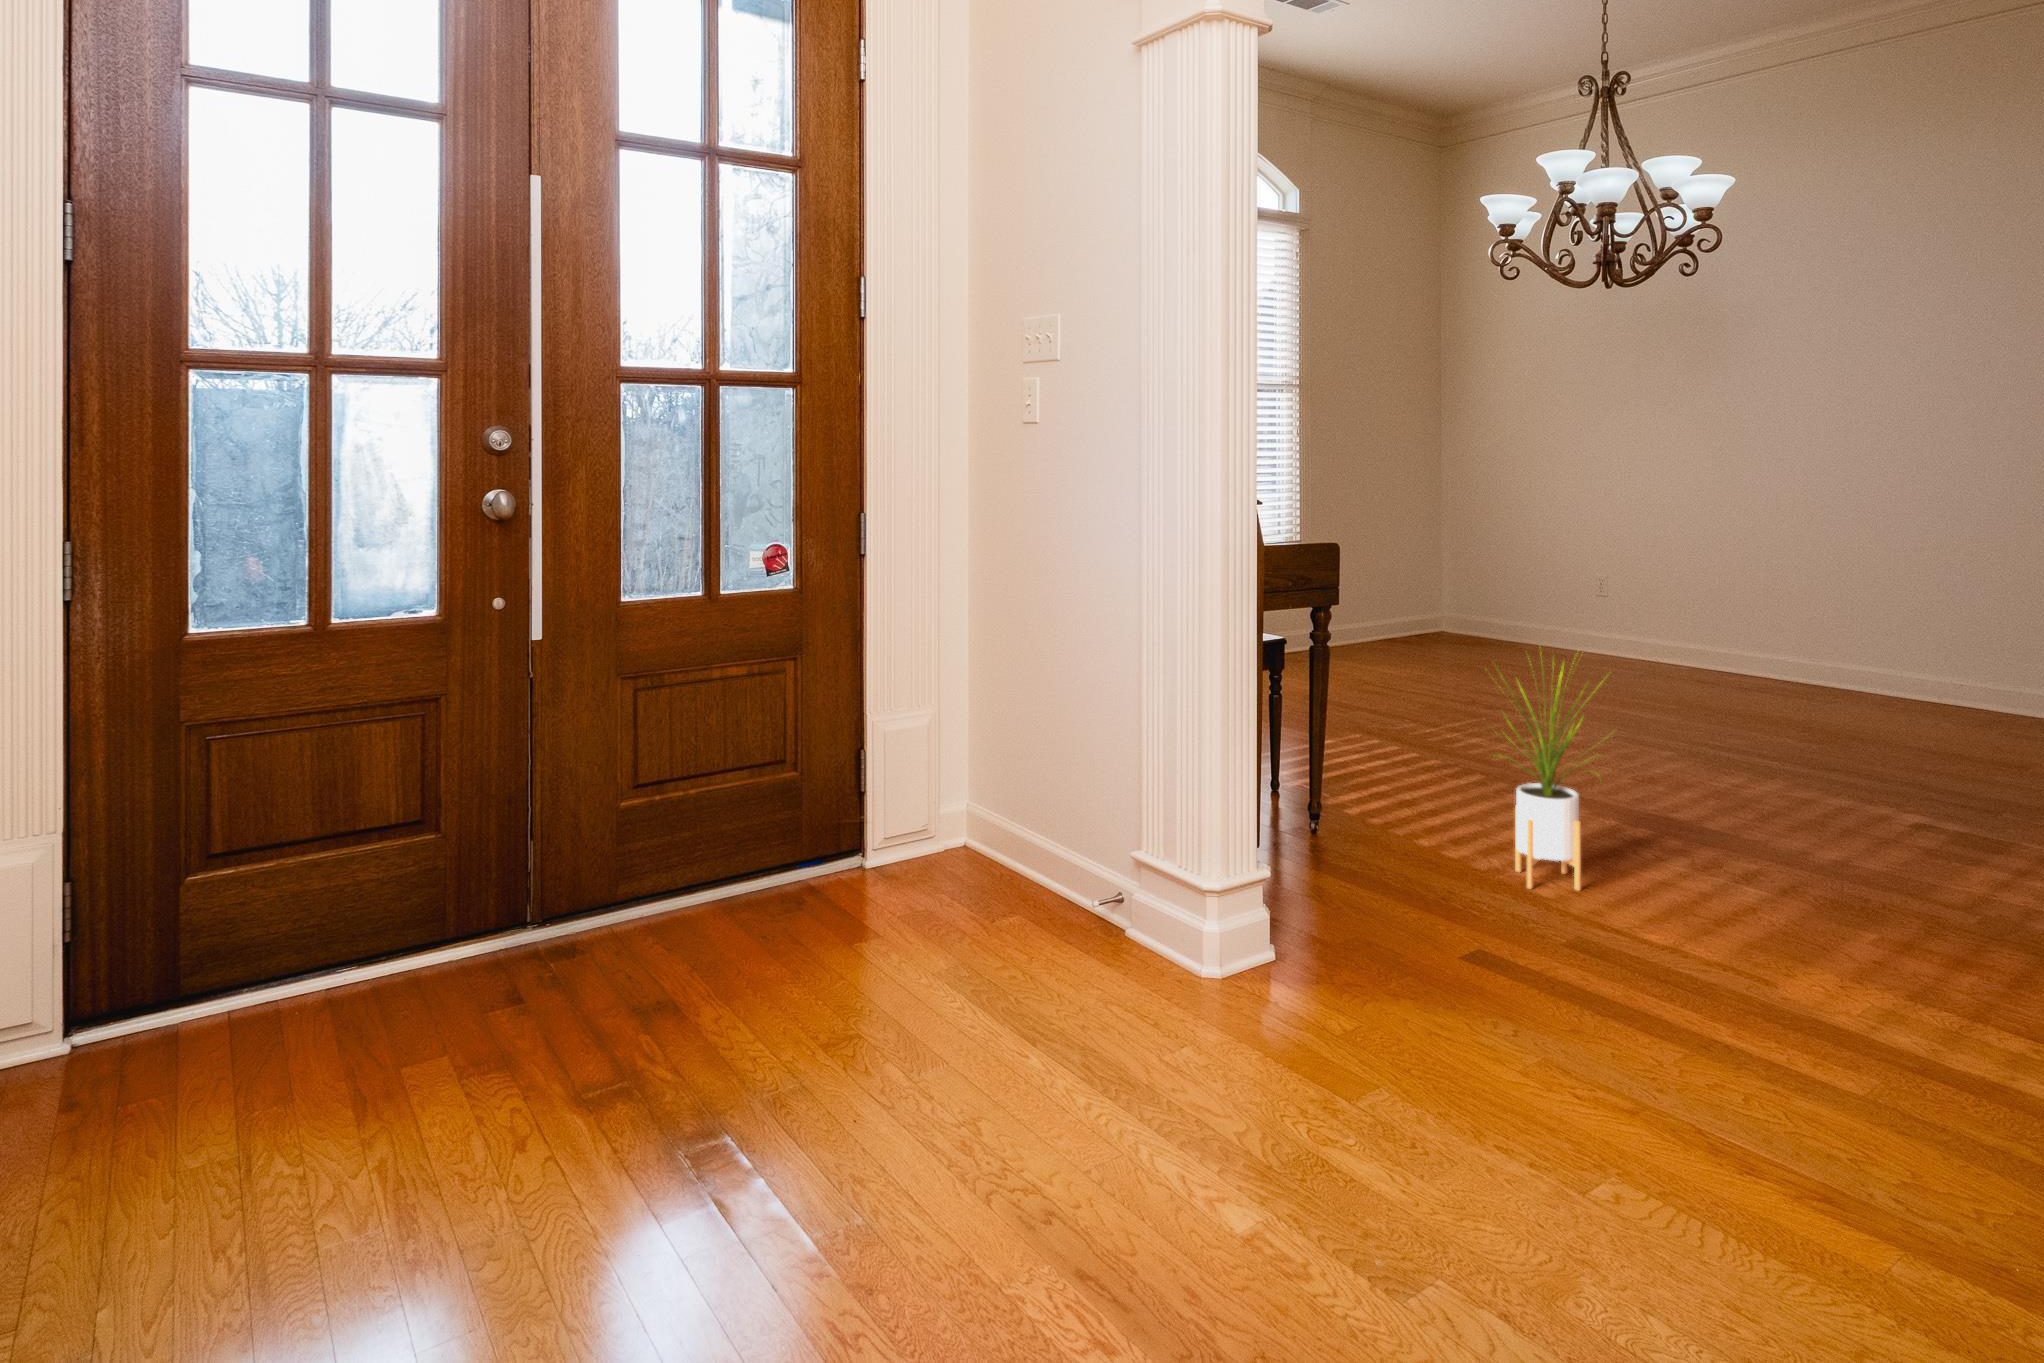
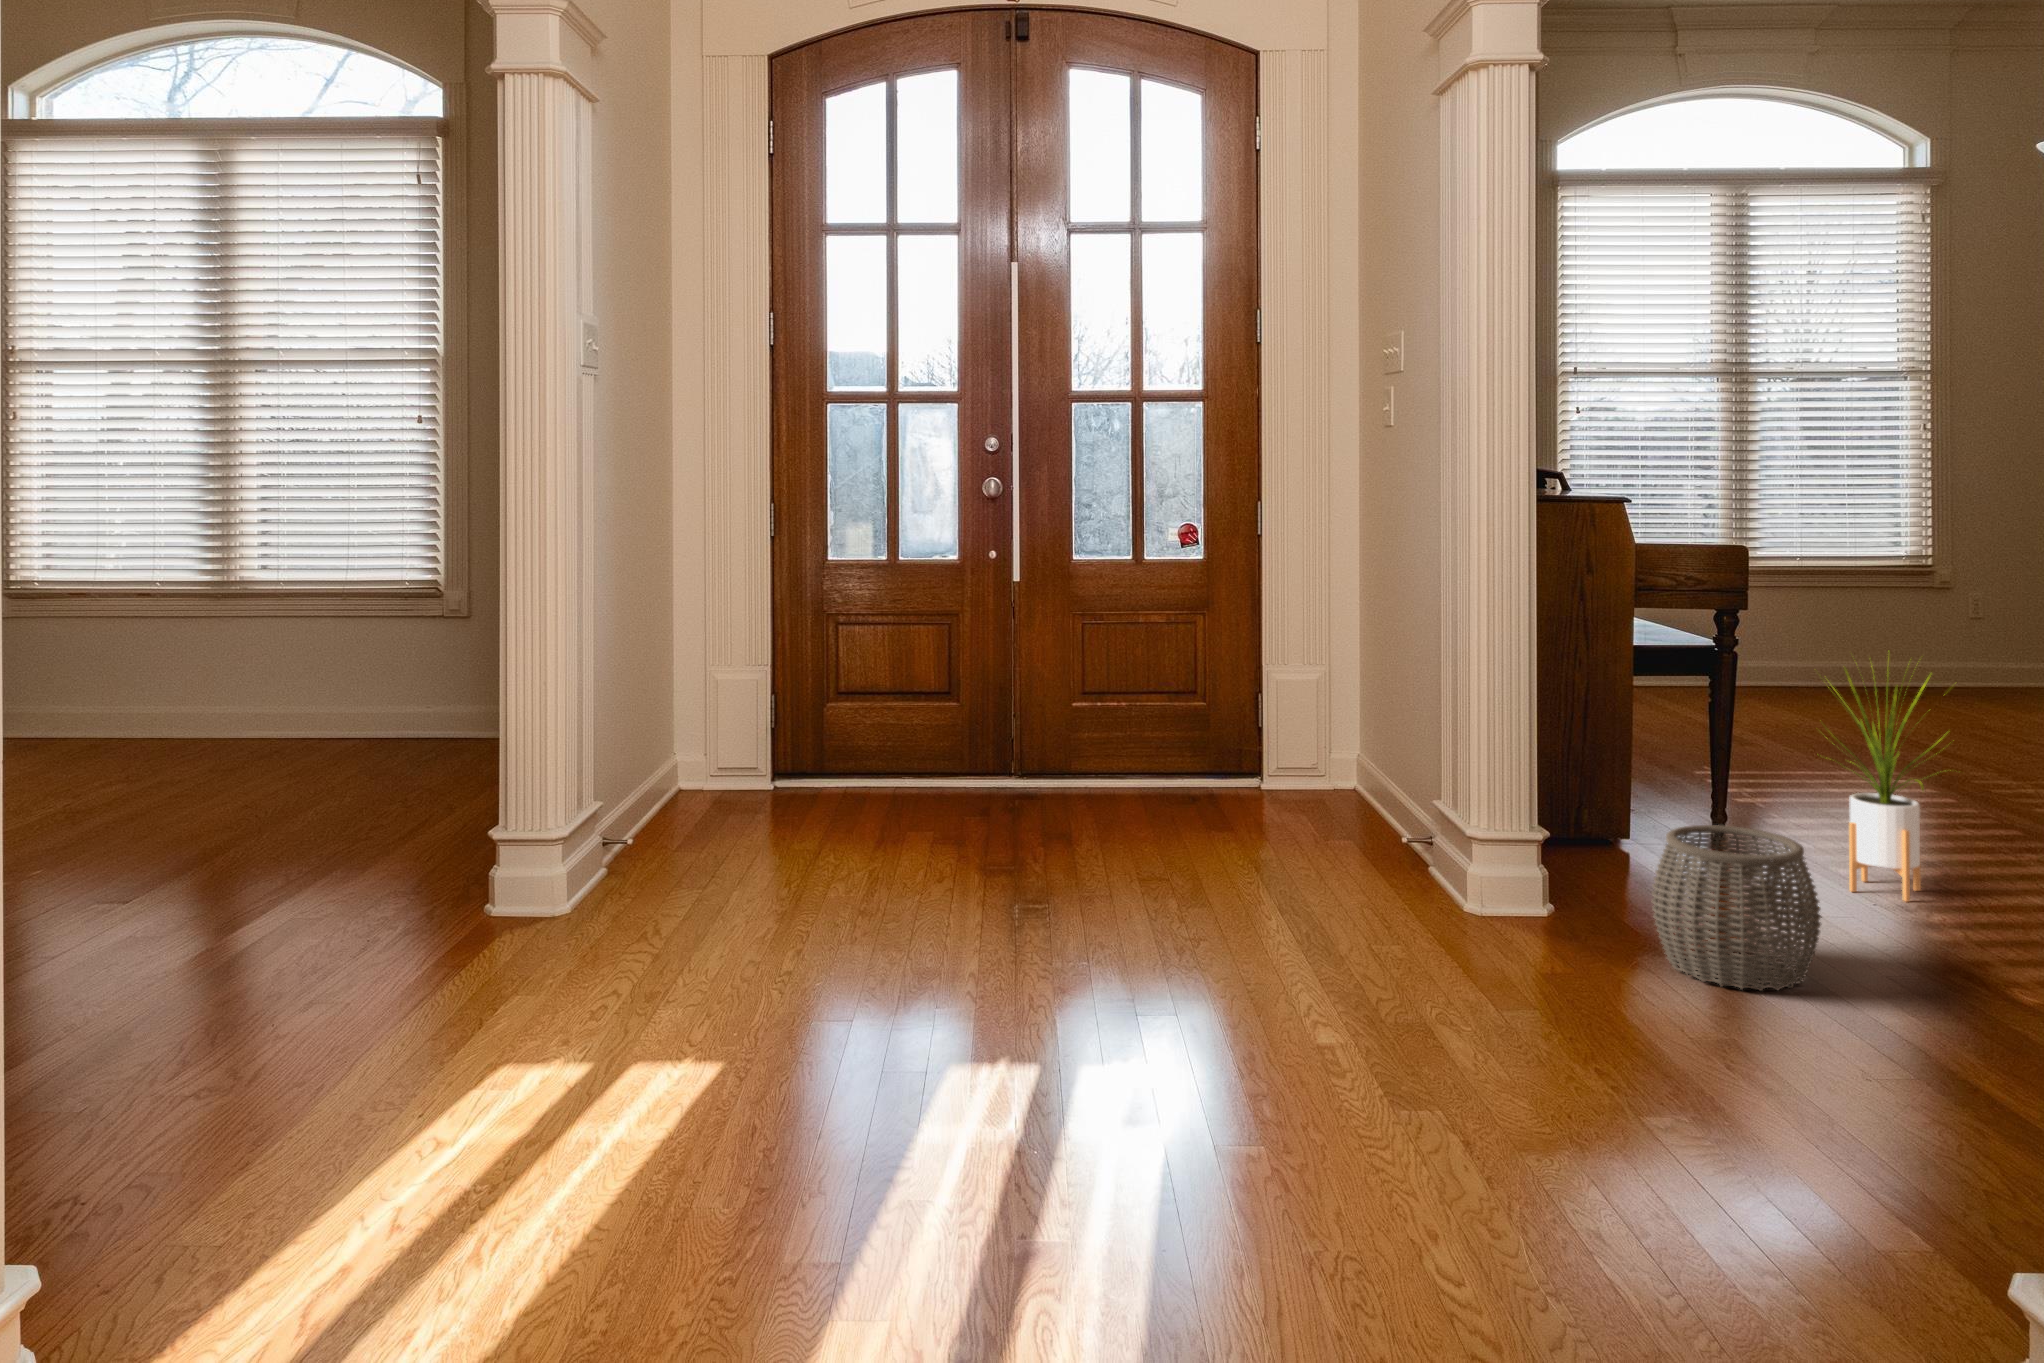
woven basket: none [1529,874,1723,1084] -> present [1652,825,1821,991]

